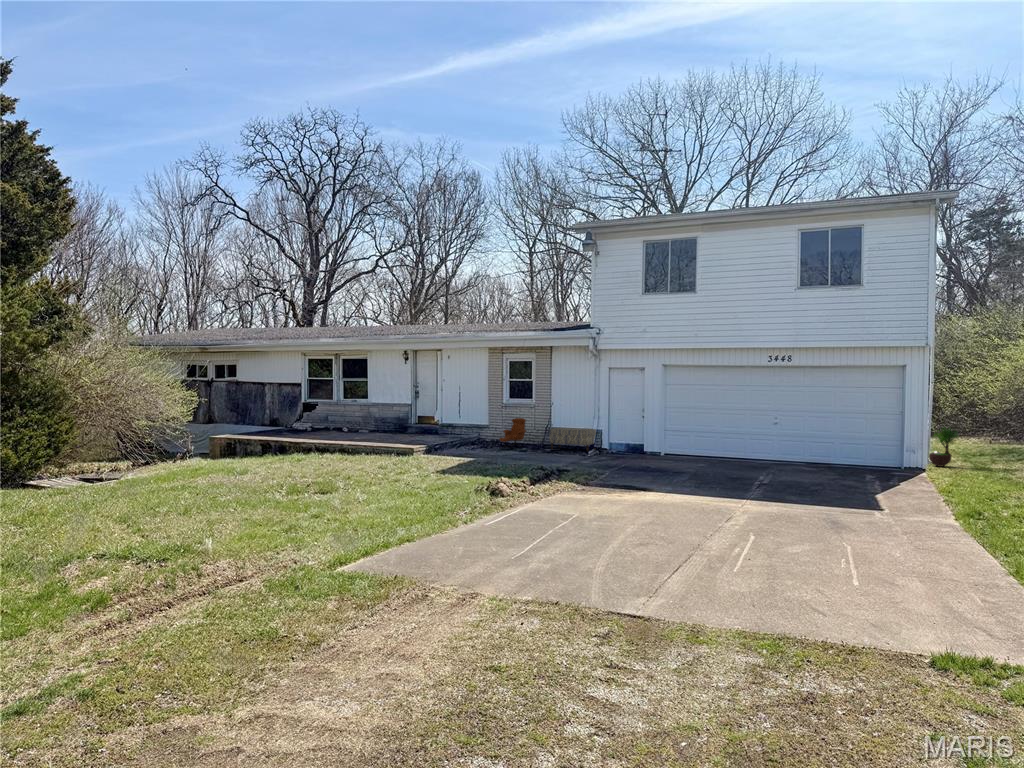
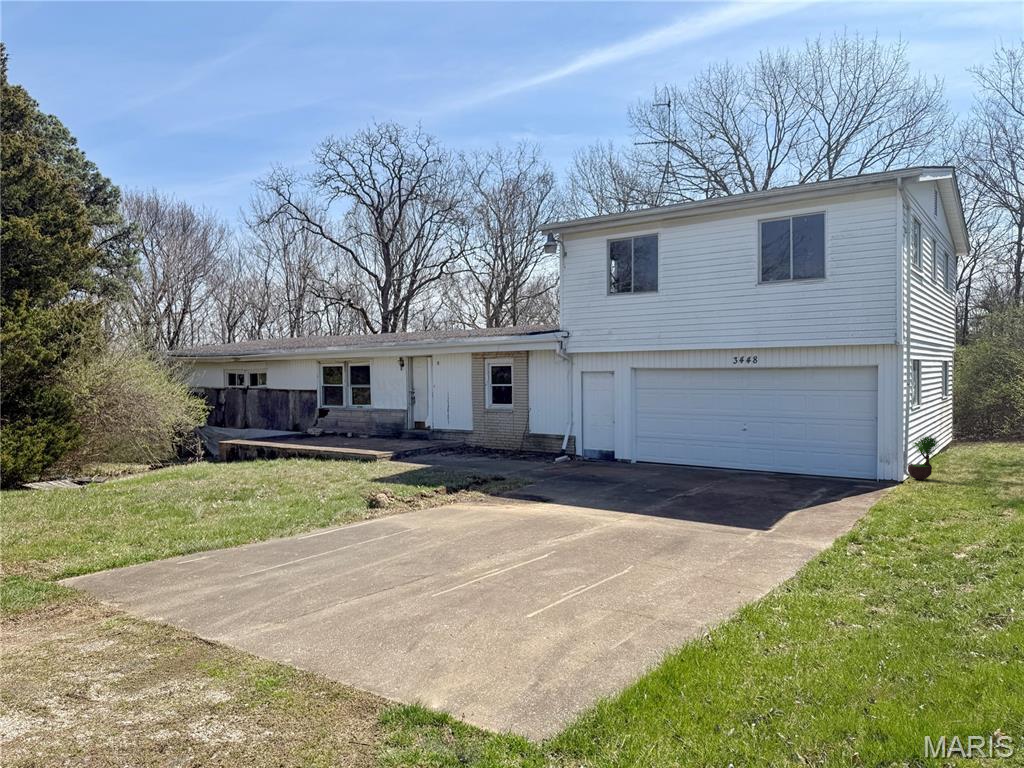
lounge chair: present [499,418,526,448] -> none [473,424,504,456]
bench: present [549,428,596,451] -> none [523,434,570,459]

